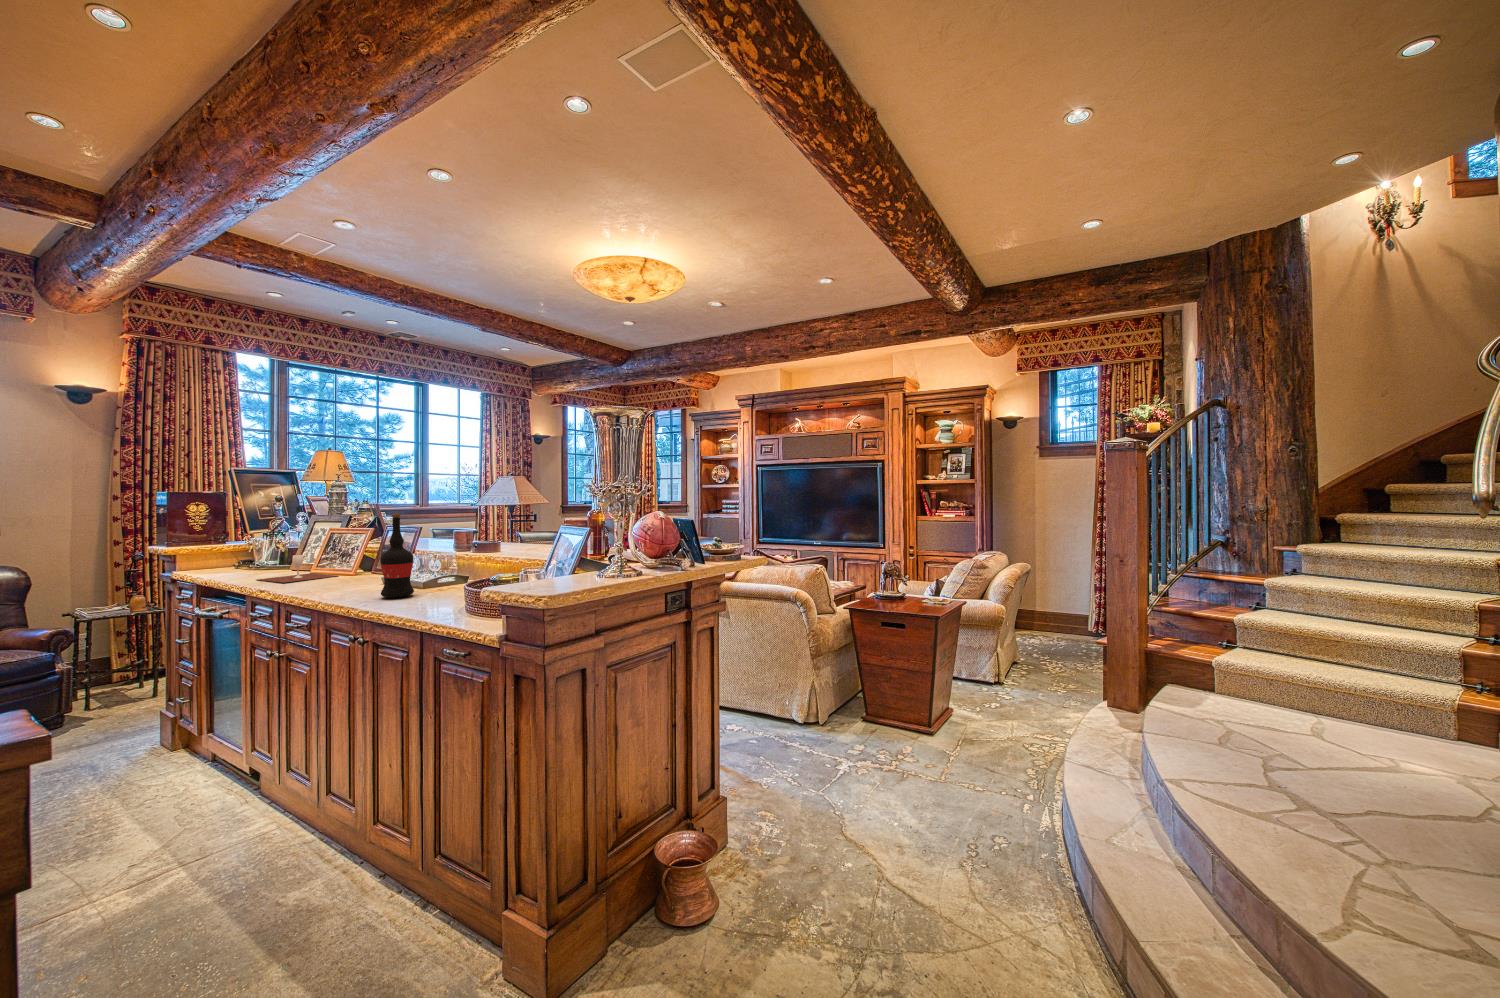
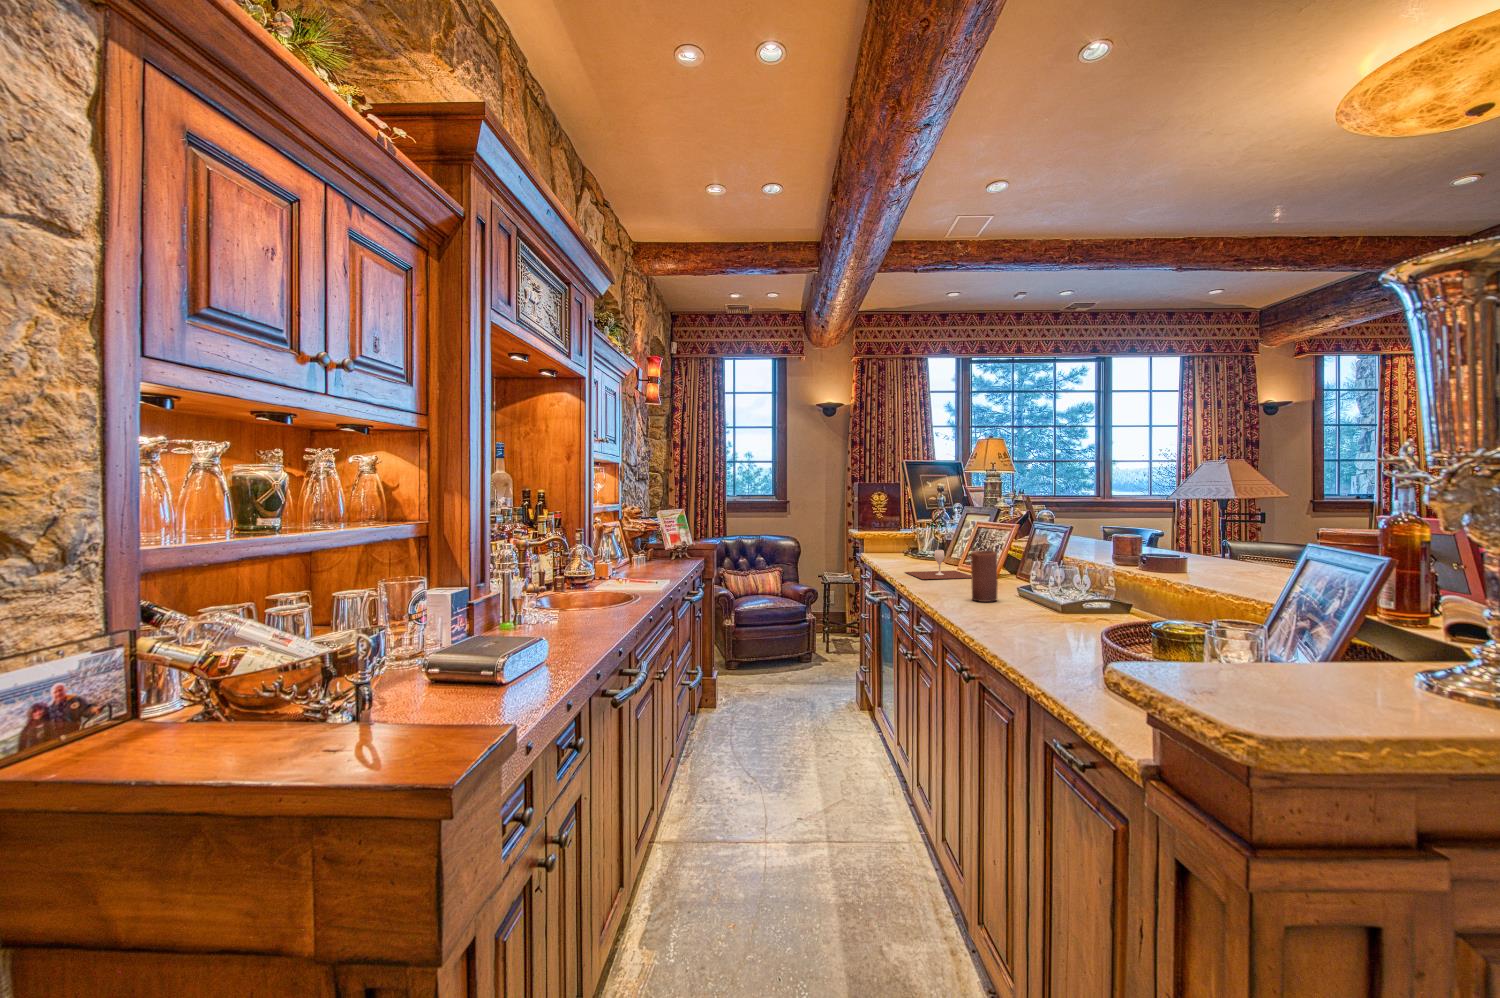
wine bottle: present [380,514,414,598] -> none [1001,507,1044,621]
candle: none [346,550,369,591] -> present [971,551,998,602]

